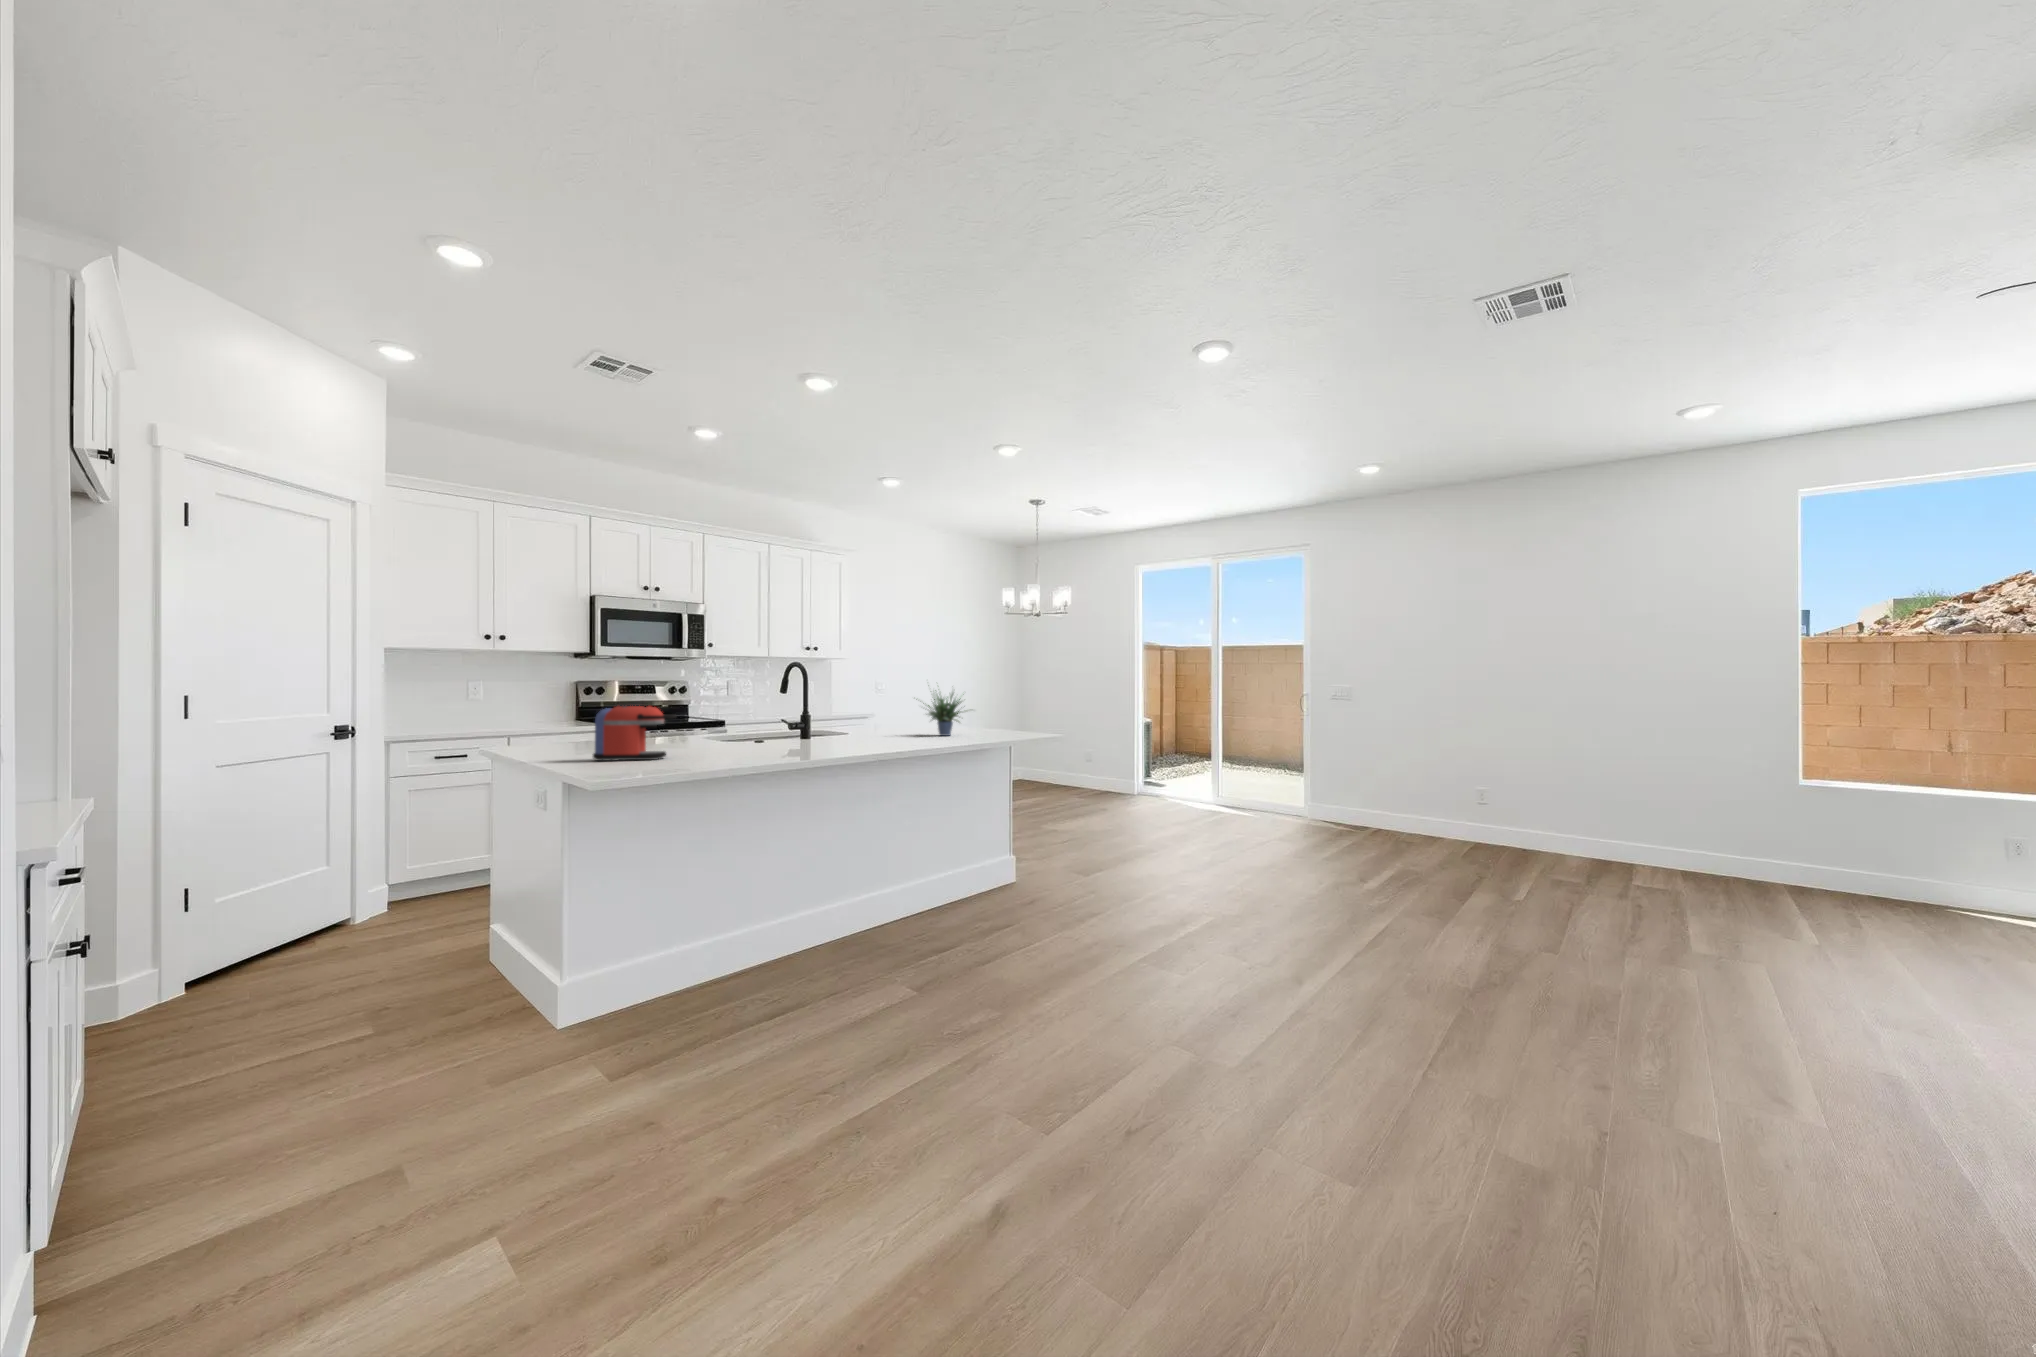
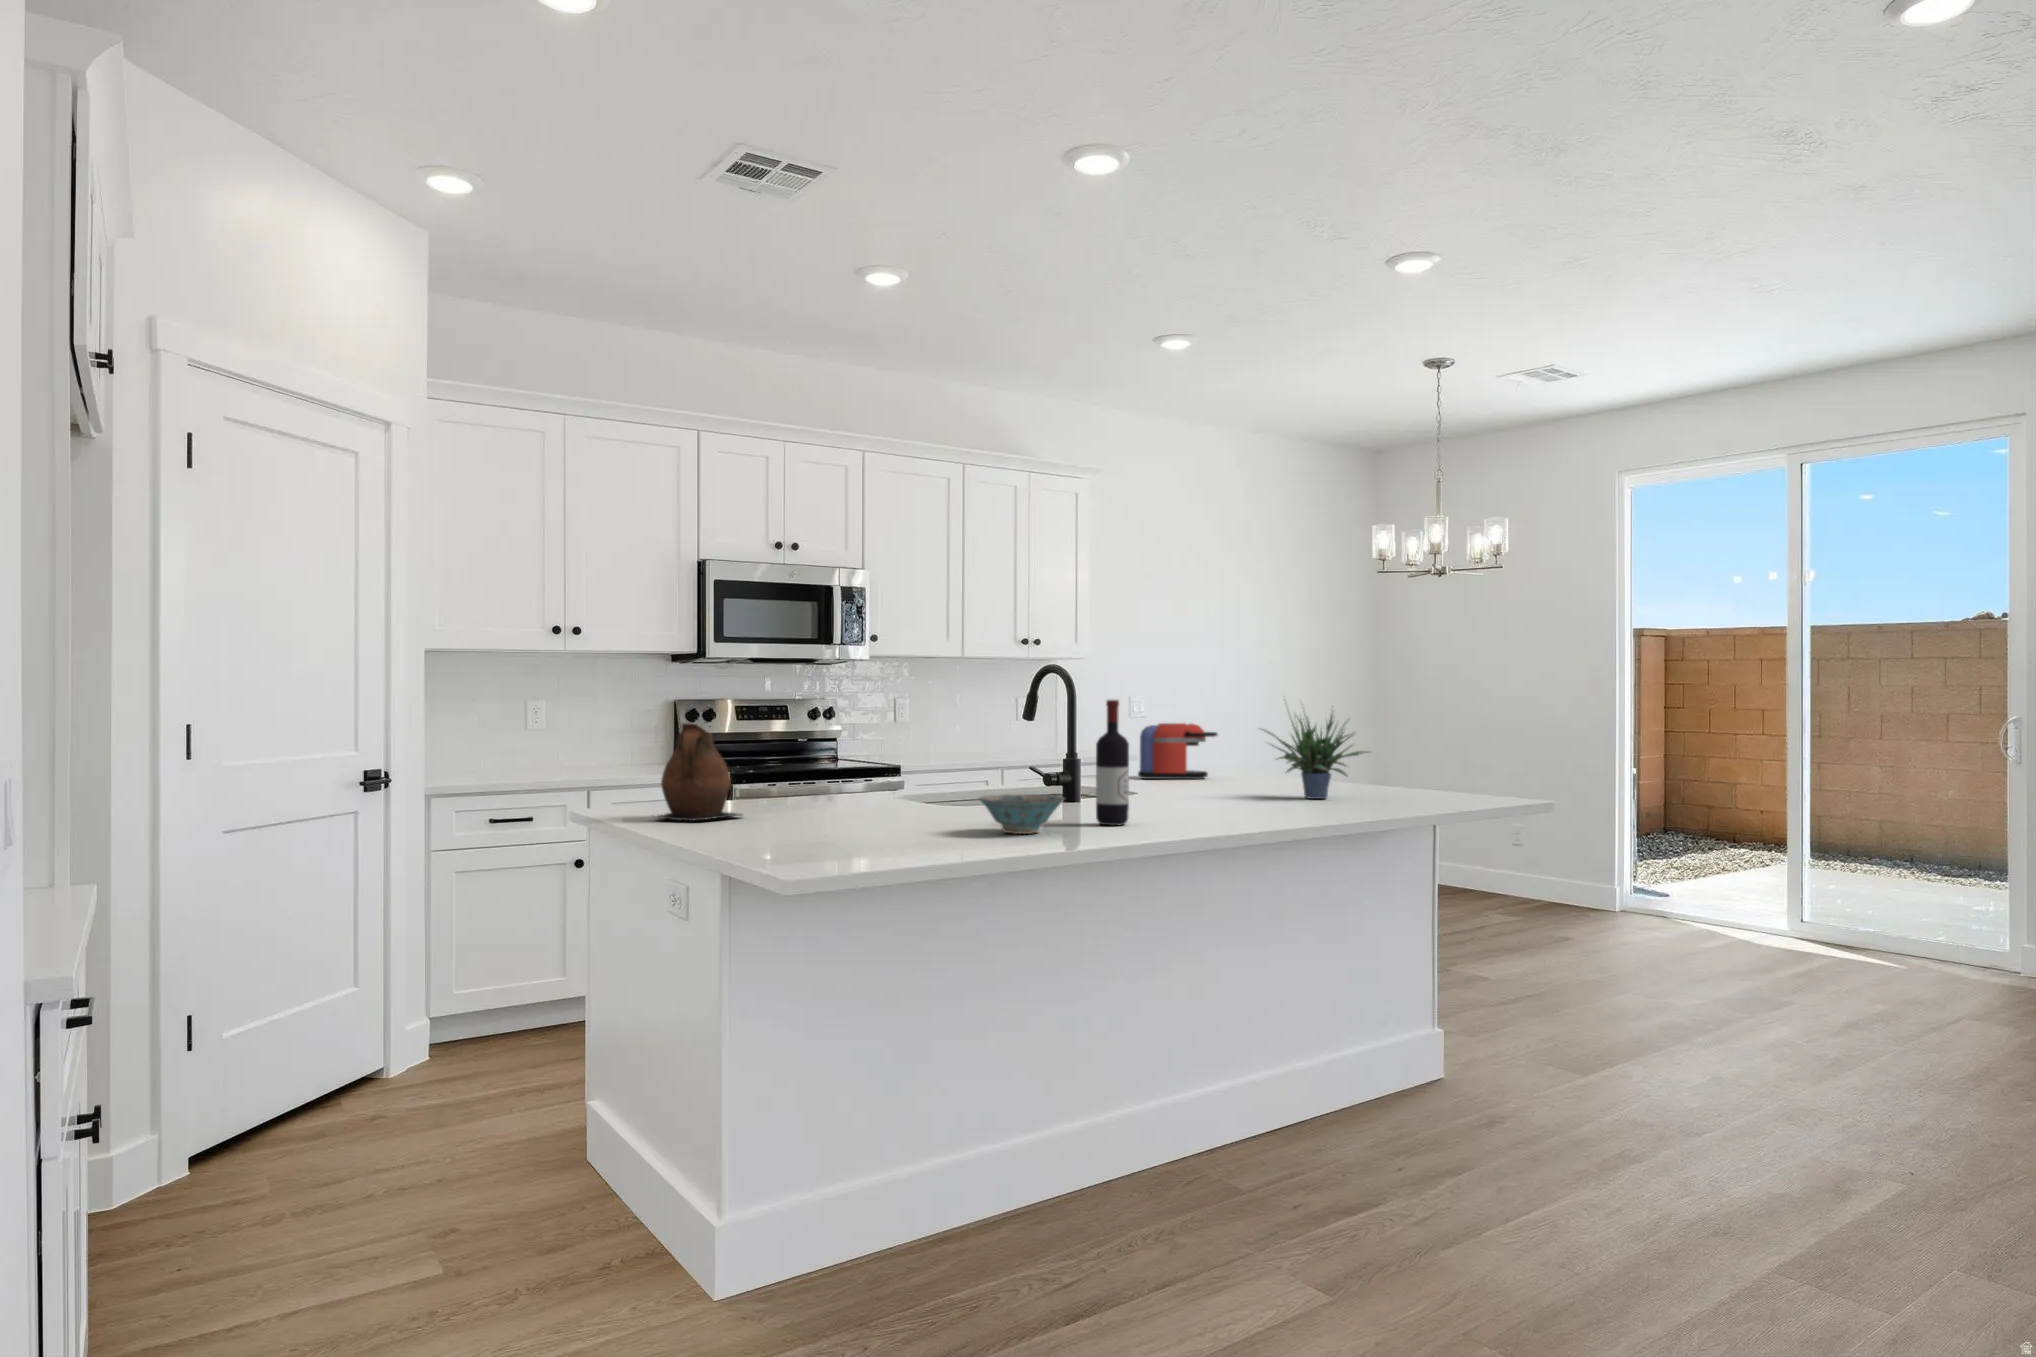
wine bottle: none [804,681,823,751] -> present [1096,700,1129,825]
ceramic pitcher: none [531,695,595,753] -> present [658,723,742,821]
coffee maker: present [593,706,676,761] -> present [1138,723,1217,779]
ceramic bowl: none [729,734,781,756] -> present [979,794,1064,834]

